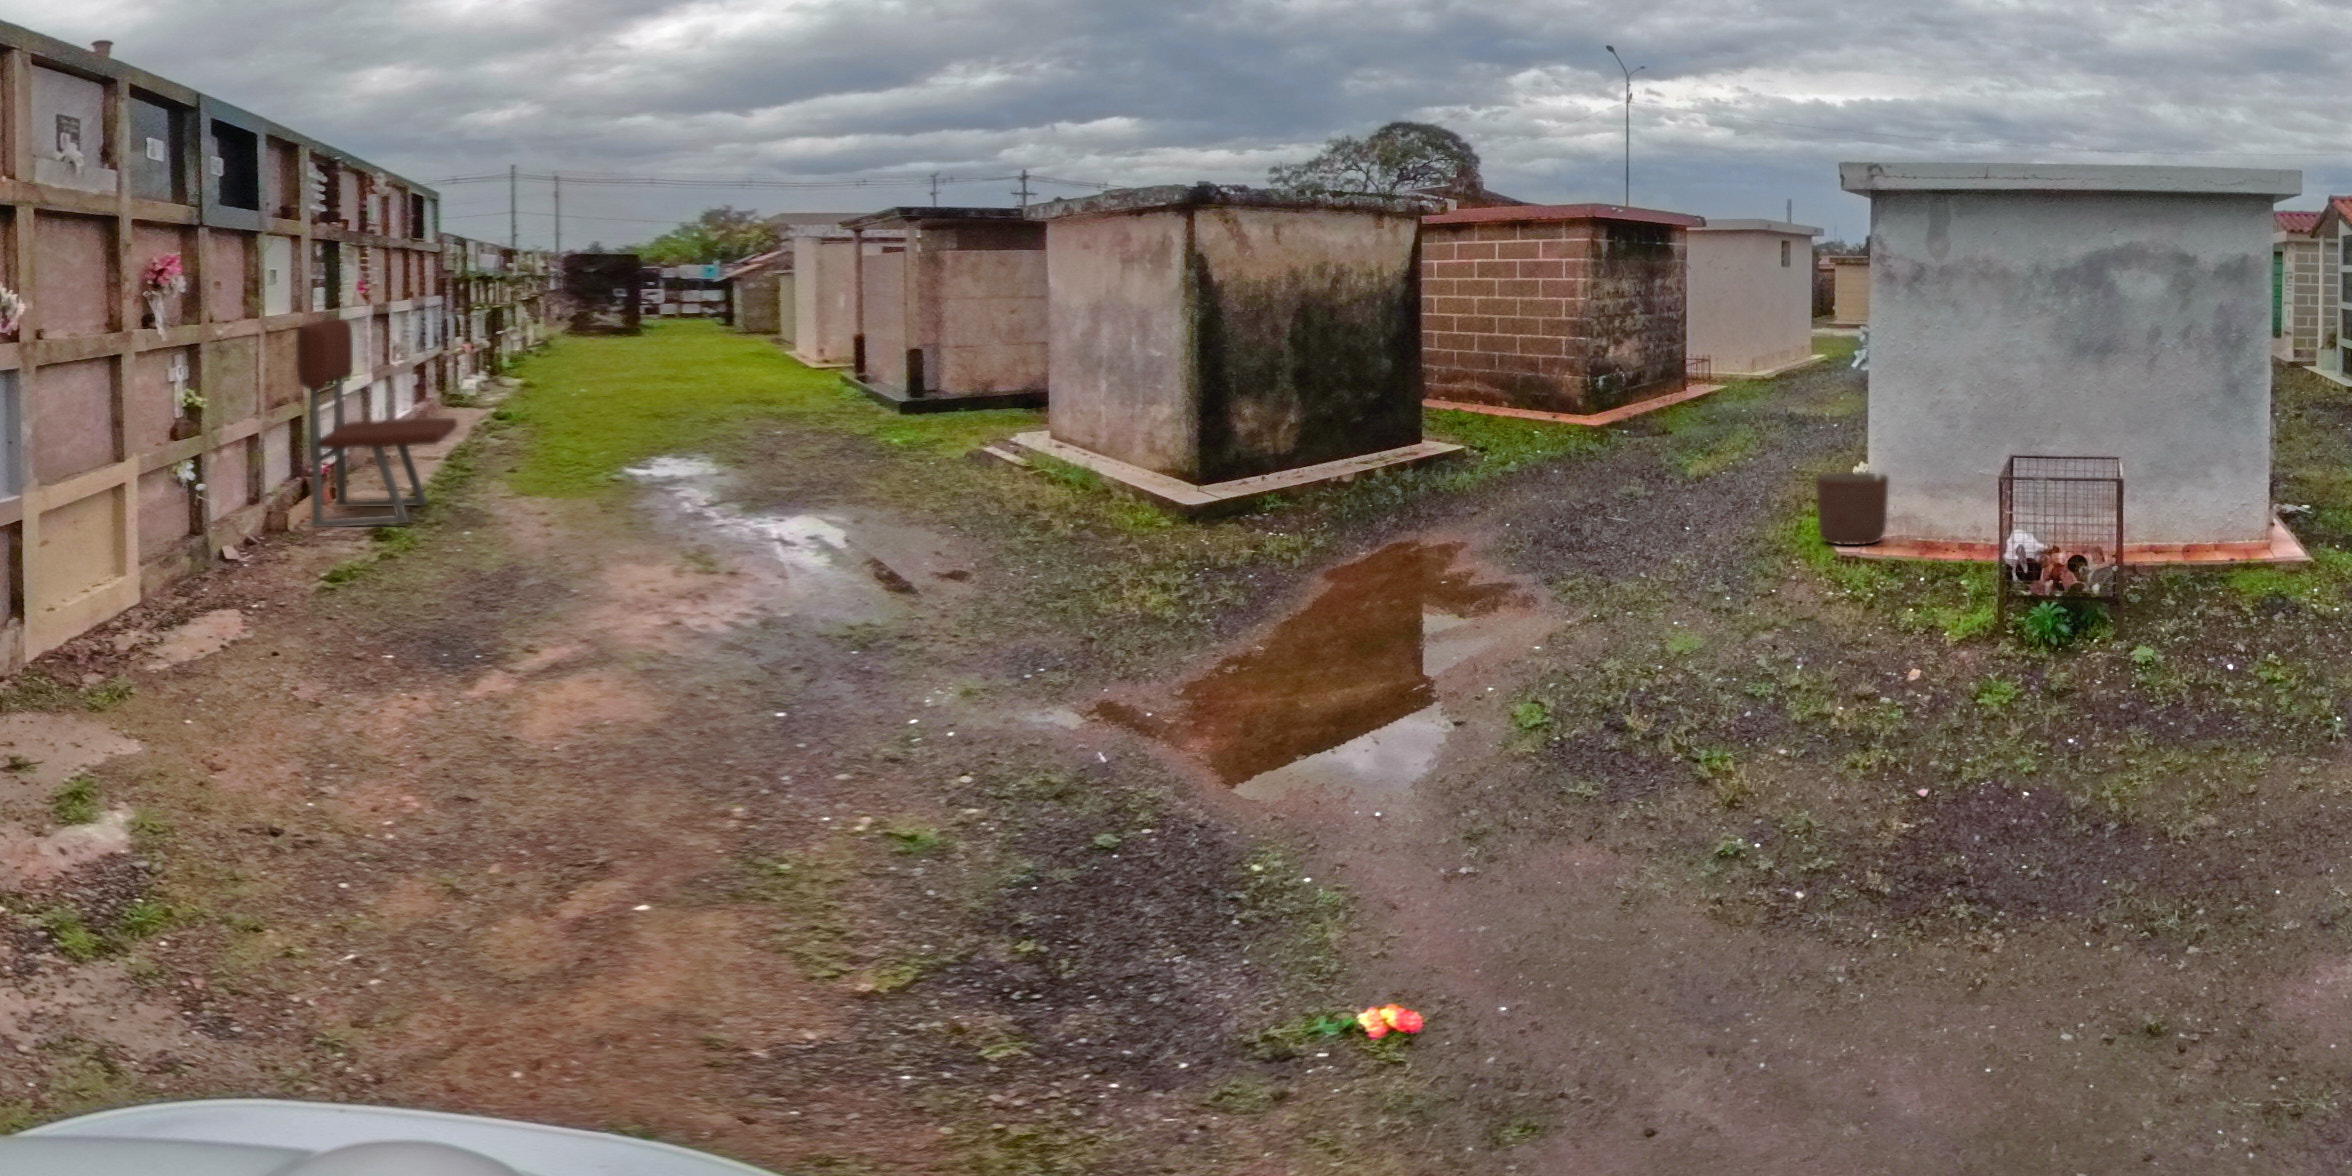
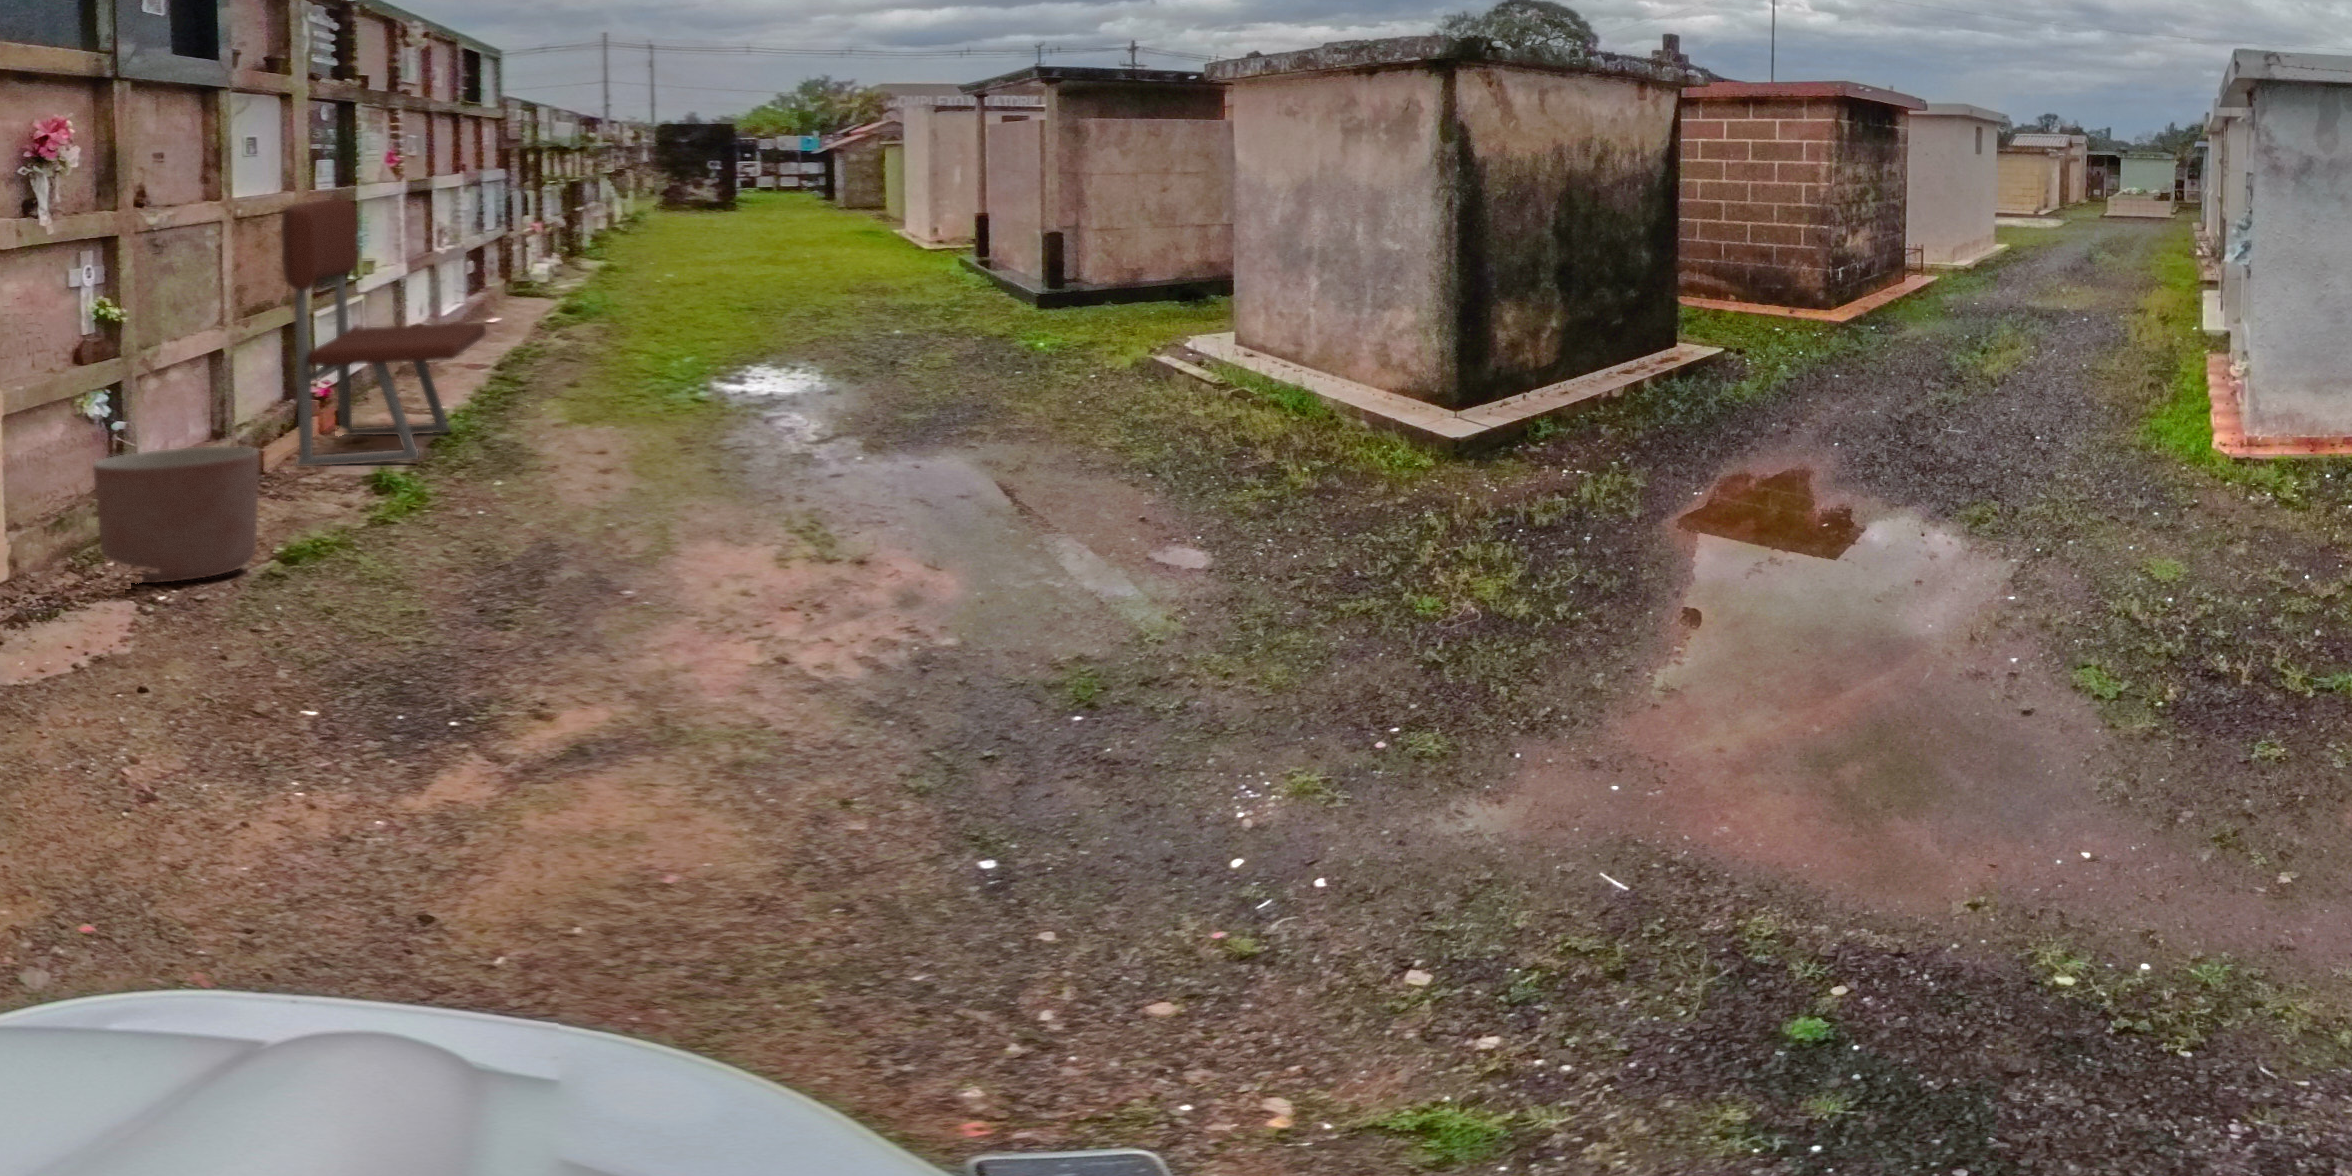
planter: present [1816,472,1889,545] -> present [93,446,259,583]

